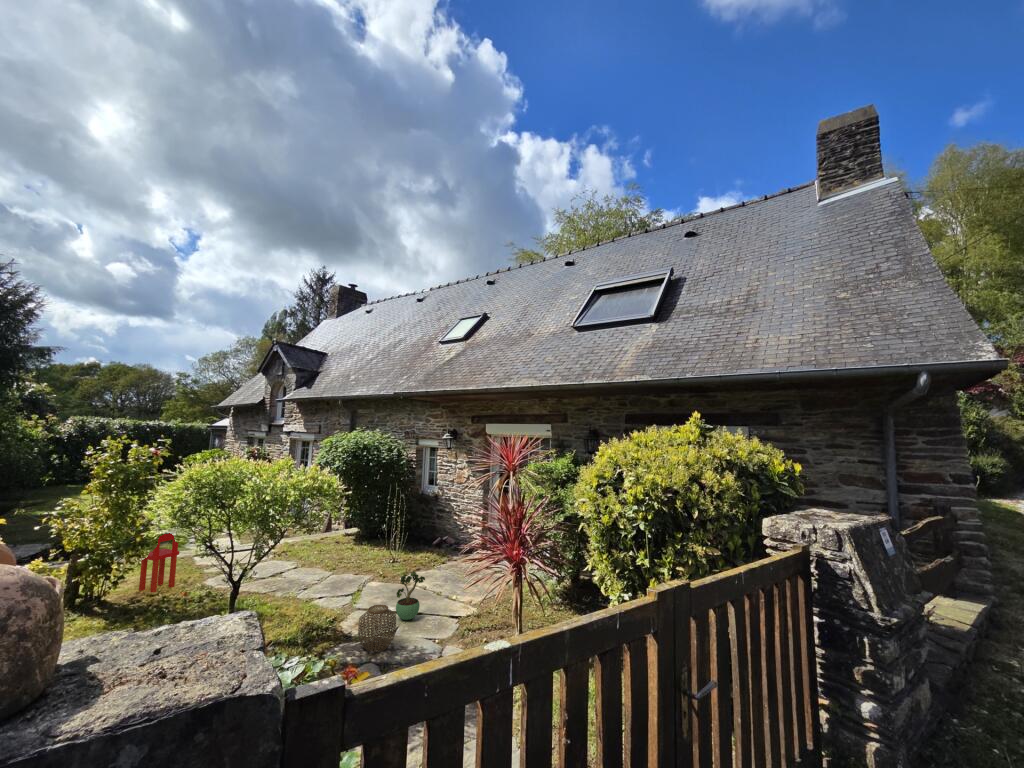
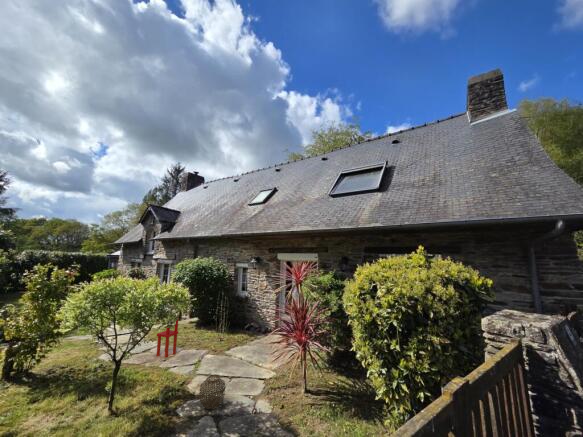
chair: present [139,533,179,593] -> present [157,320,179,358]
potted plant: present [396,571,425,620] -> none [224,351,243,384]

